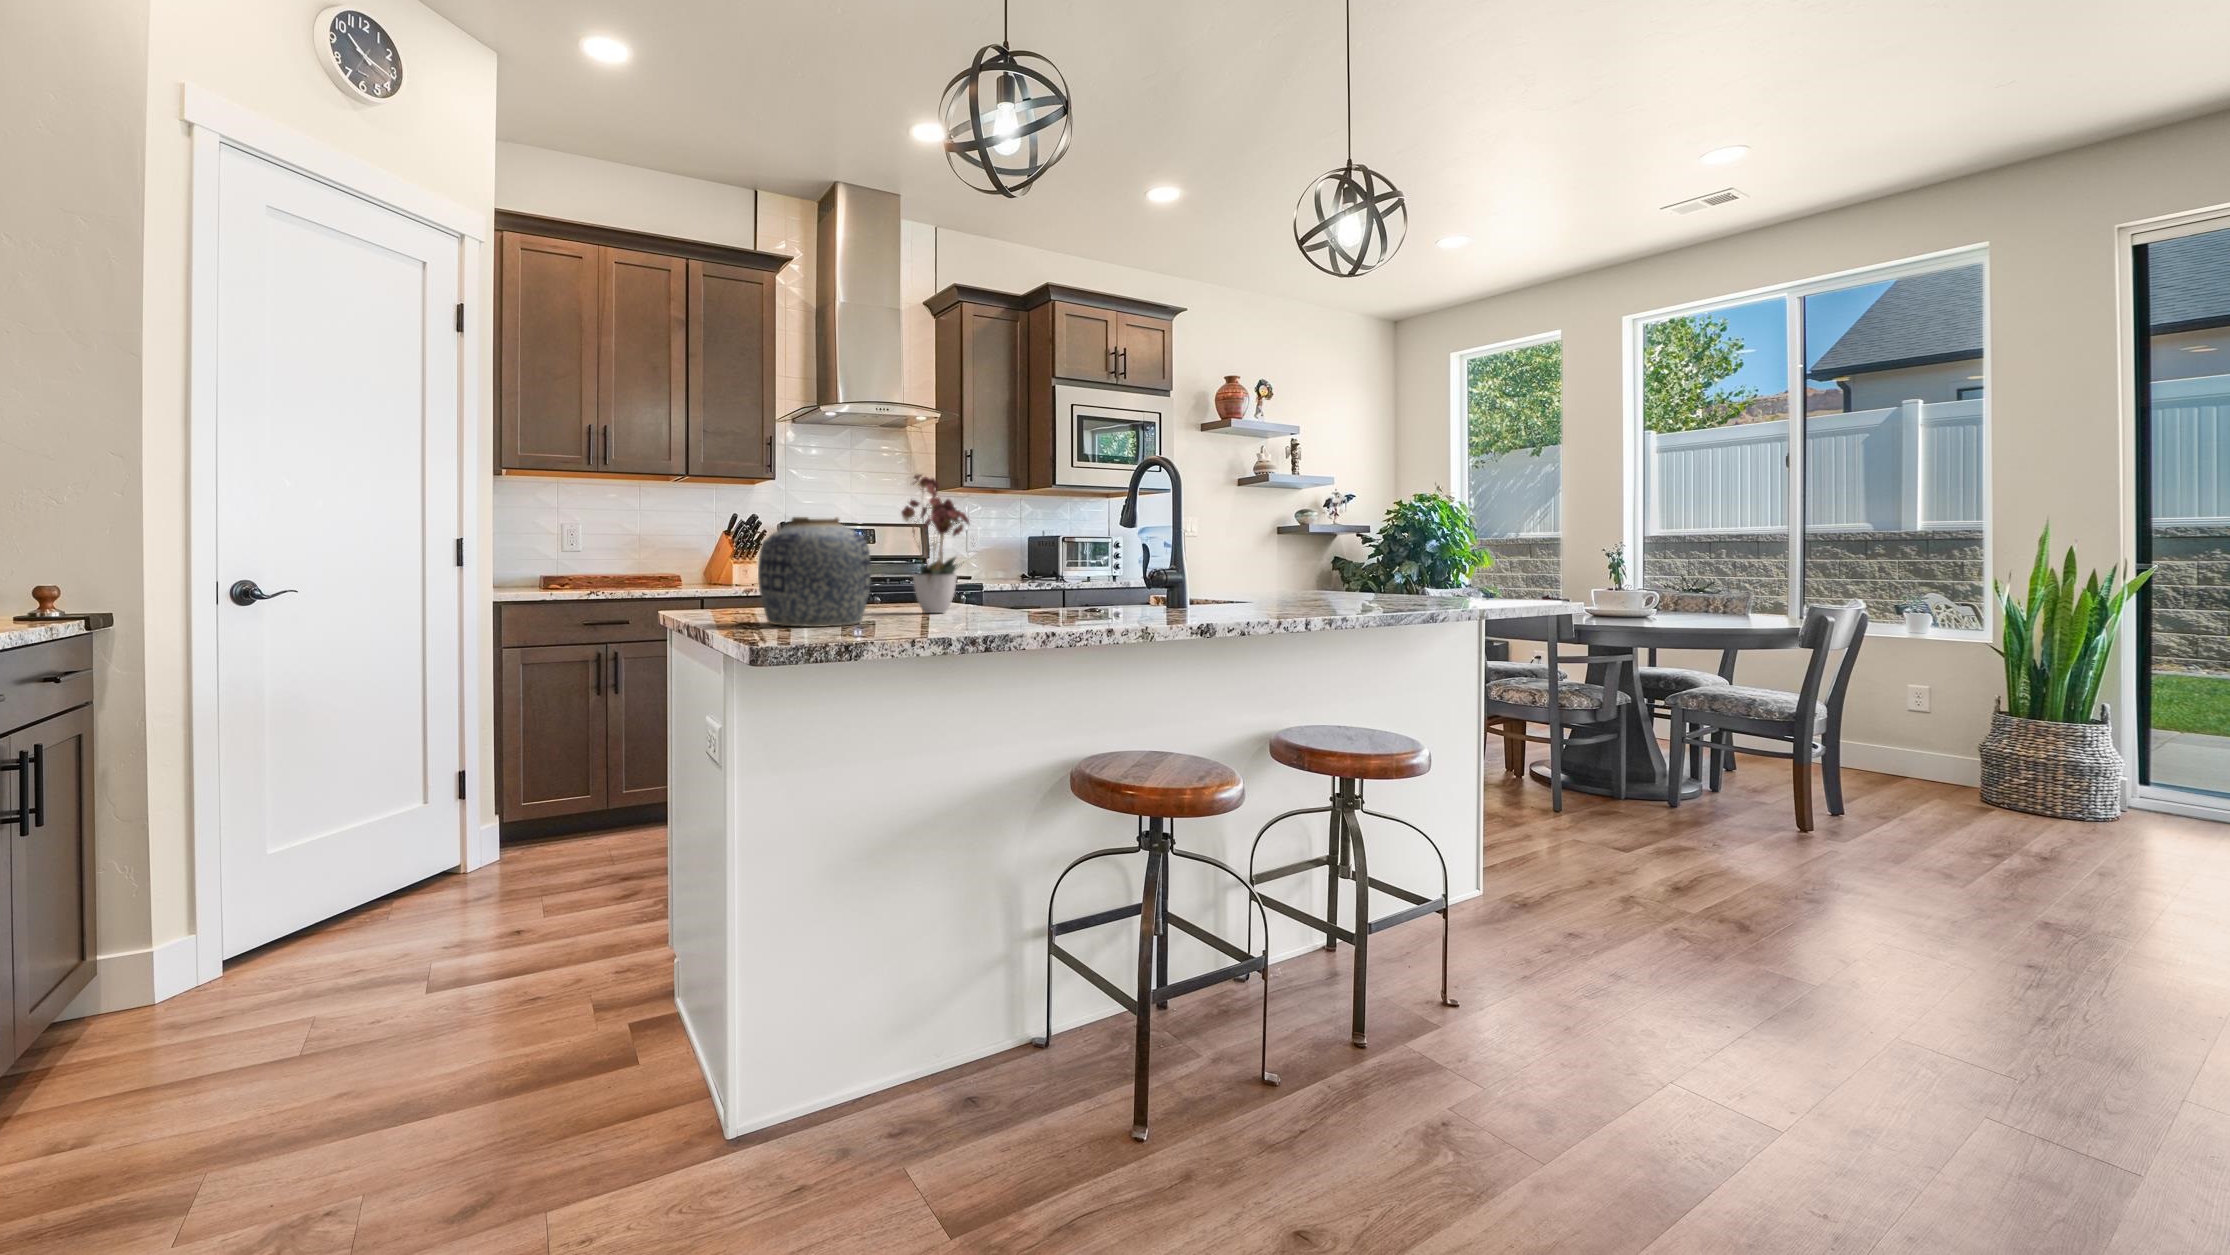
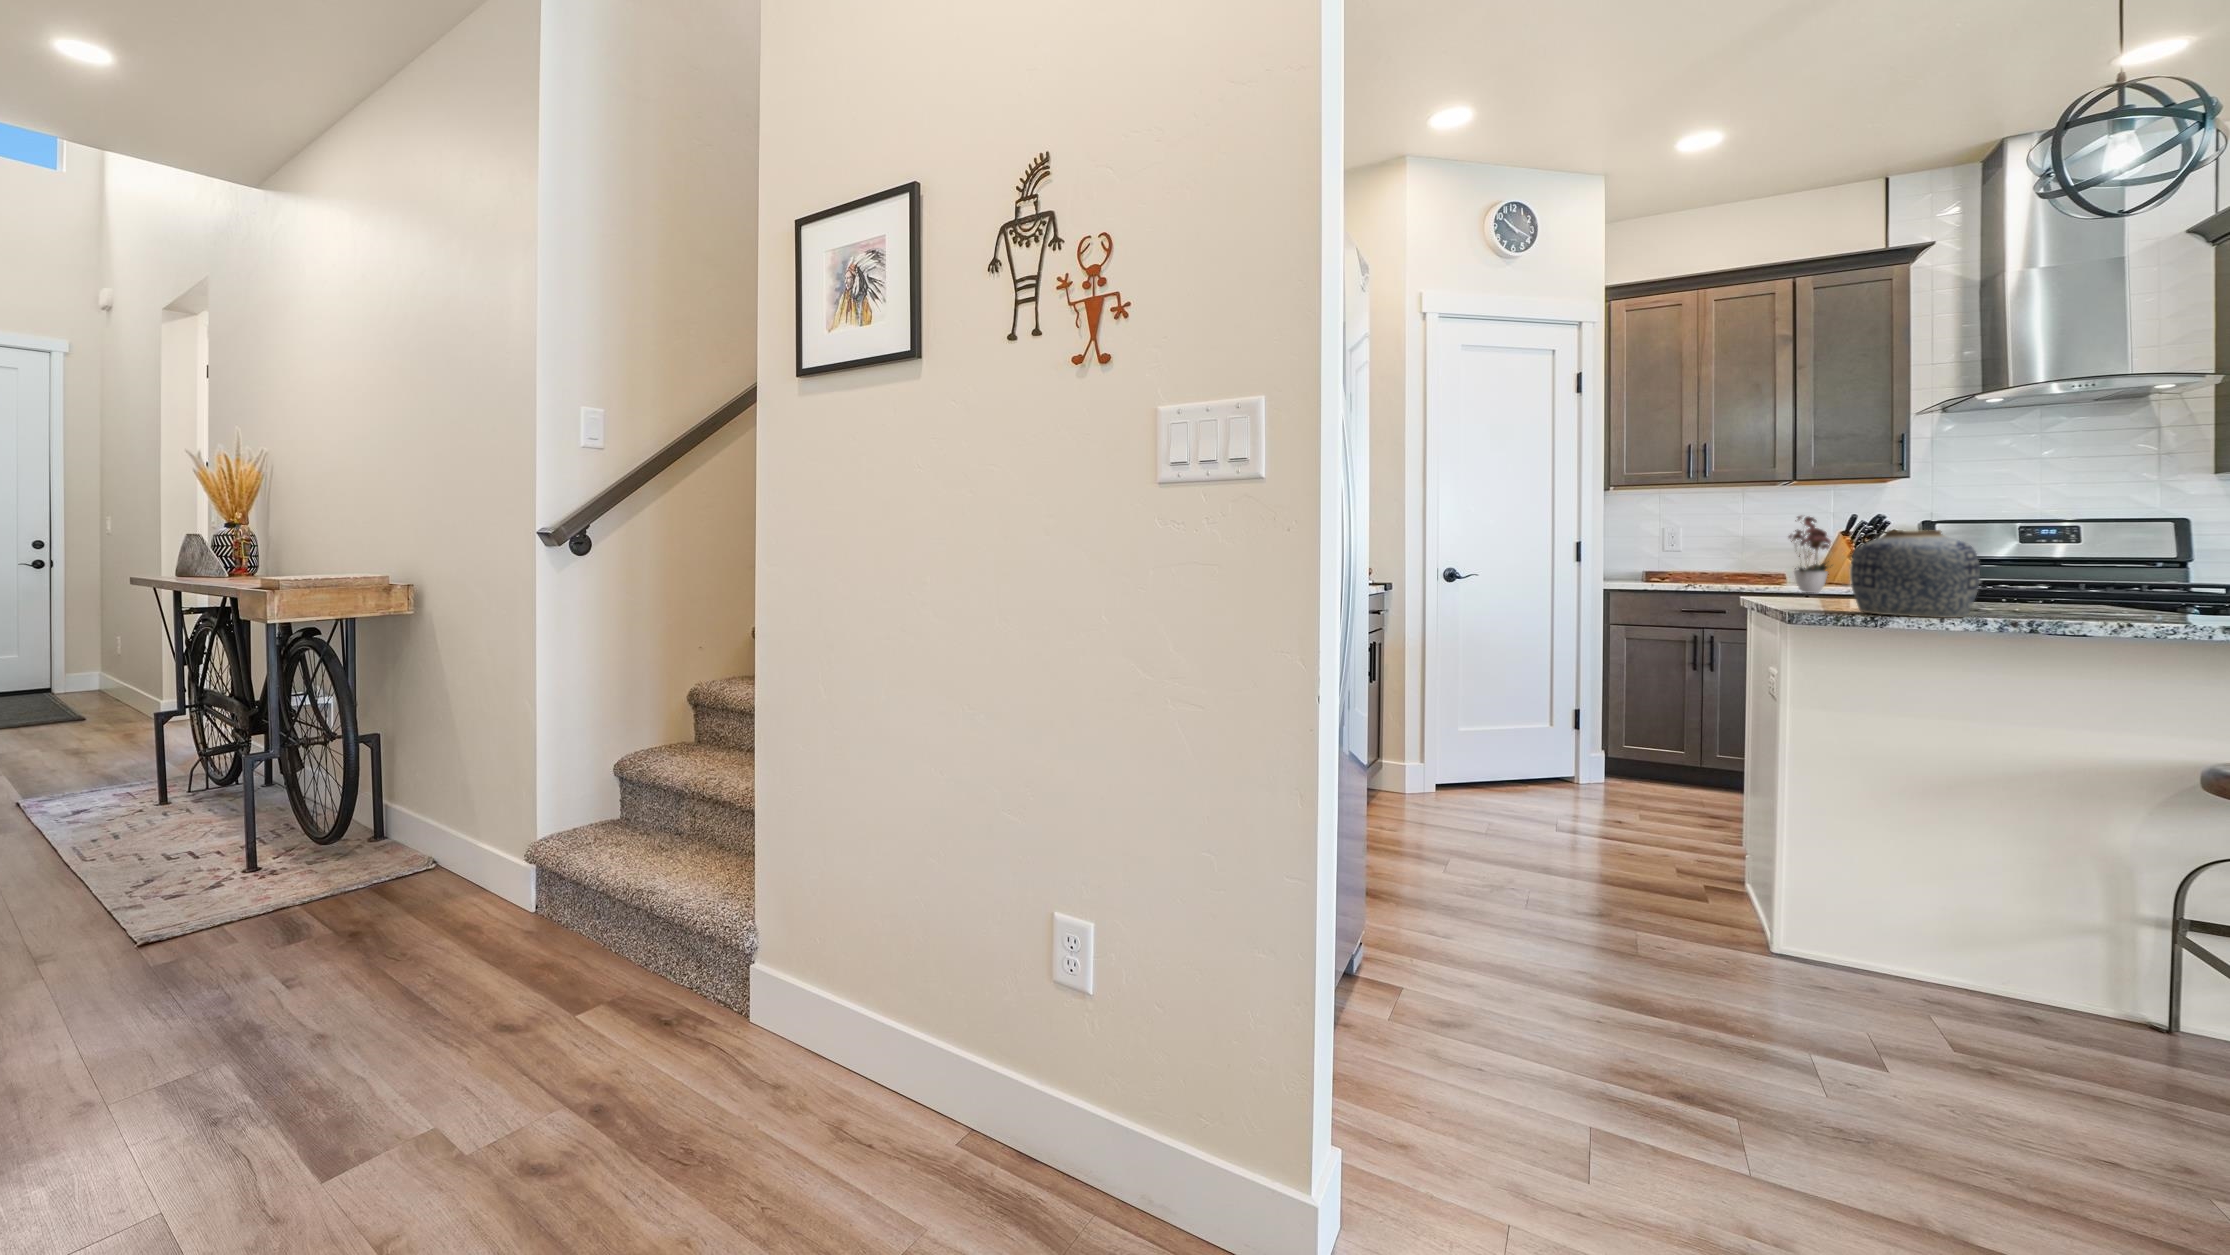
flower arrangement: present [901,474,969,613] -> present [1789,516,1832,593]

